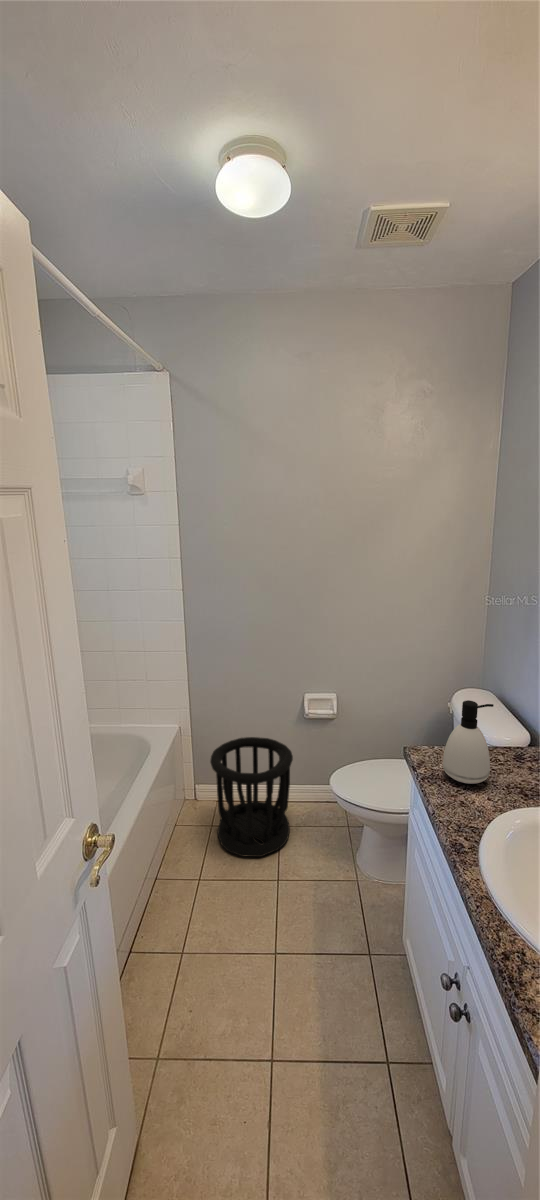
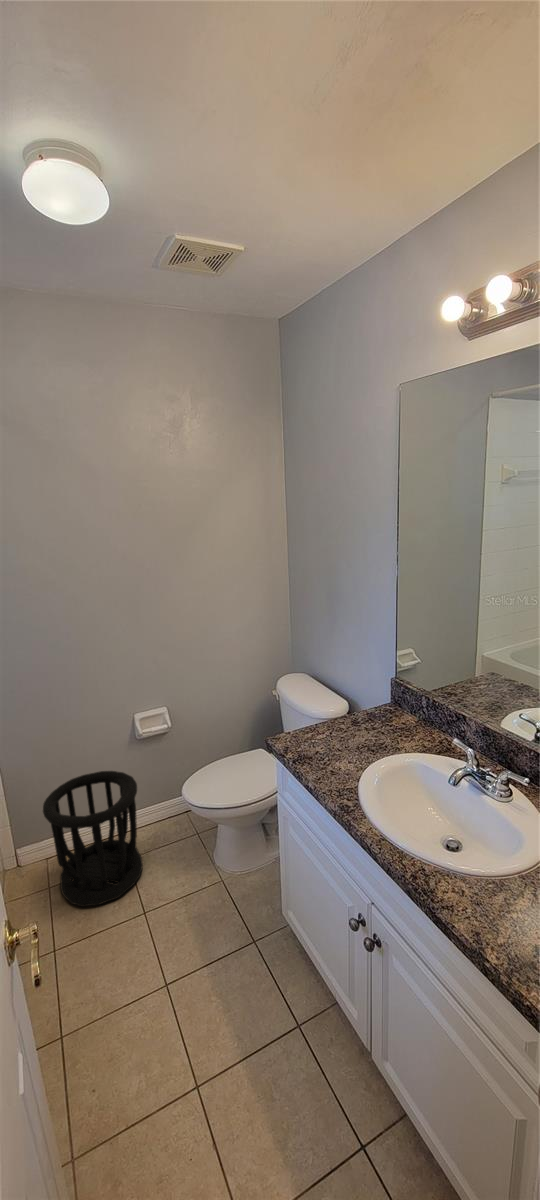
soap dispenser: present [443,700,494,784] -> none [304,684,342,756]

